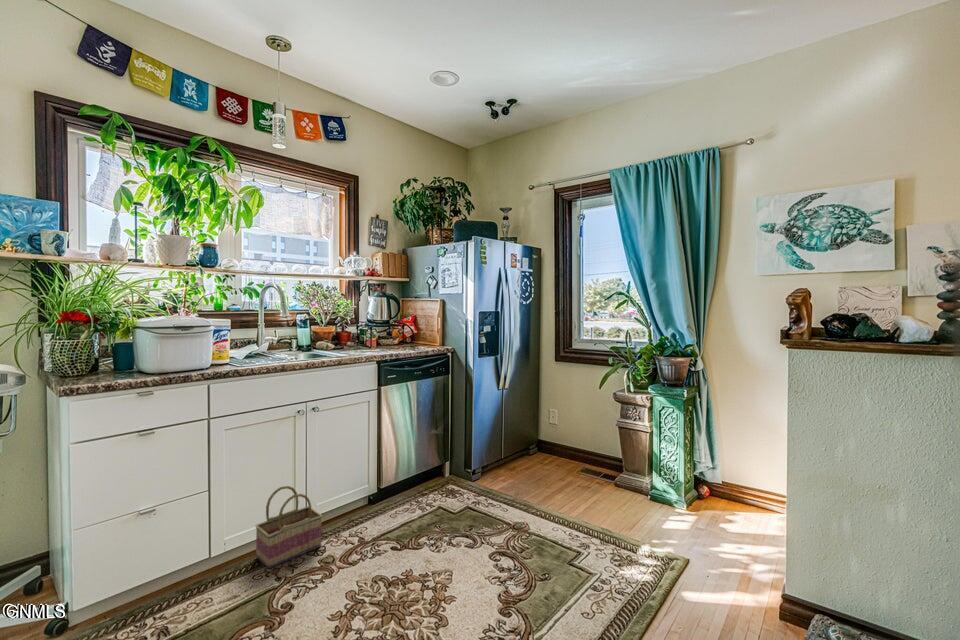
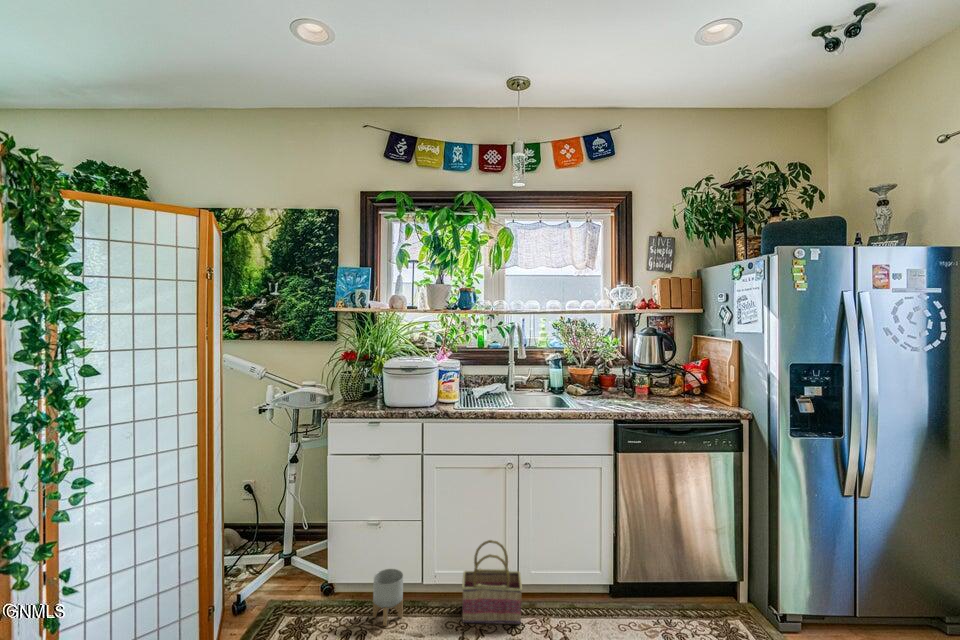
planter: none [158,550,198,613] -> present [373,569,403,626]

